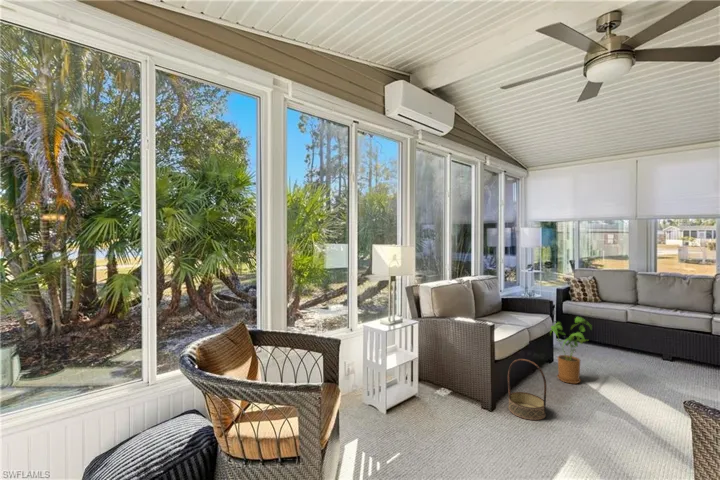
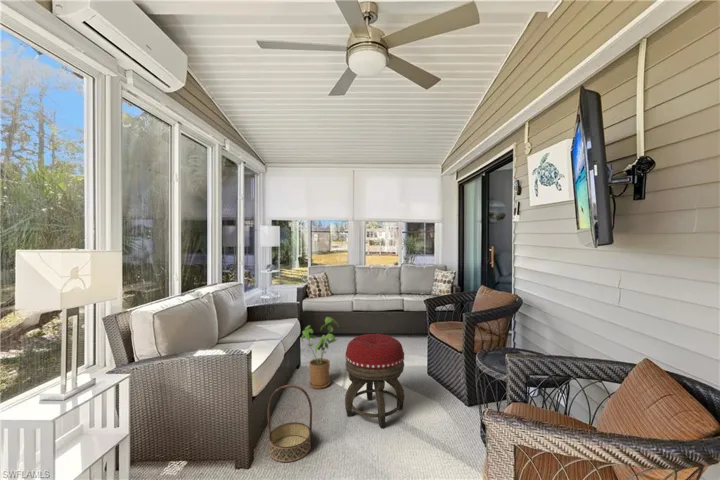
footstool: none [588,338,667,432] -> present [345,334,404,428]

